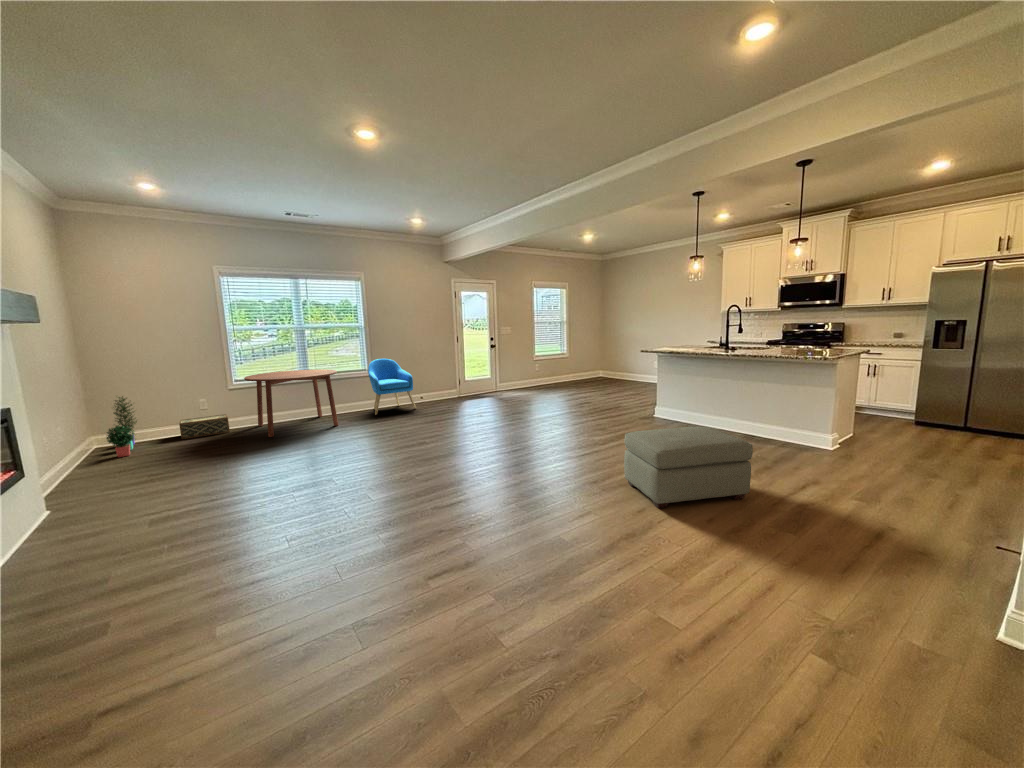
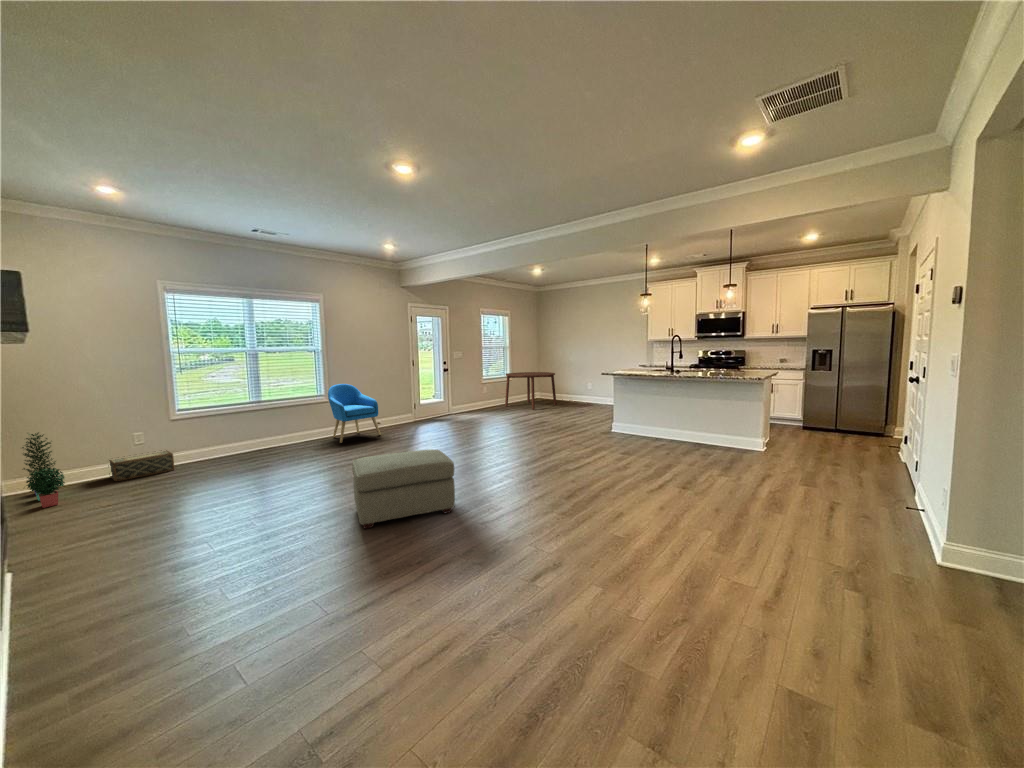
dining table: present [244,369,338,437] -> present [505,372,557,410]
ottoman: present [624,427,753,508] -> present [352,449,455,529]

